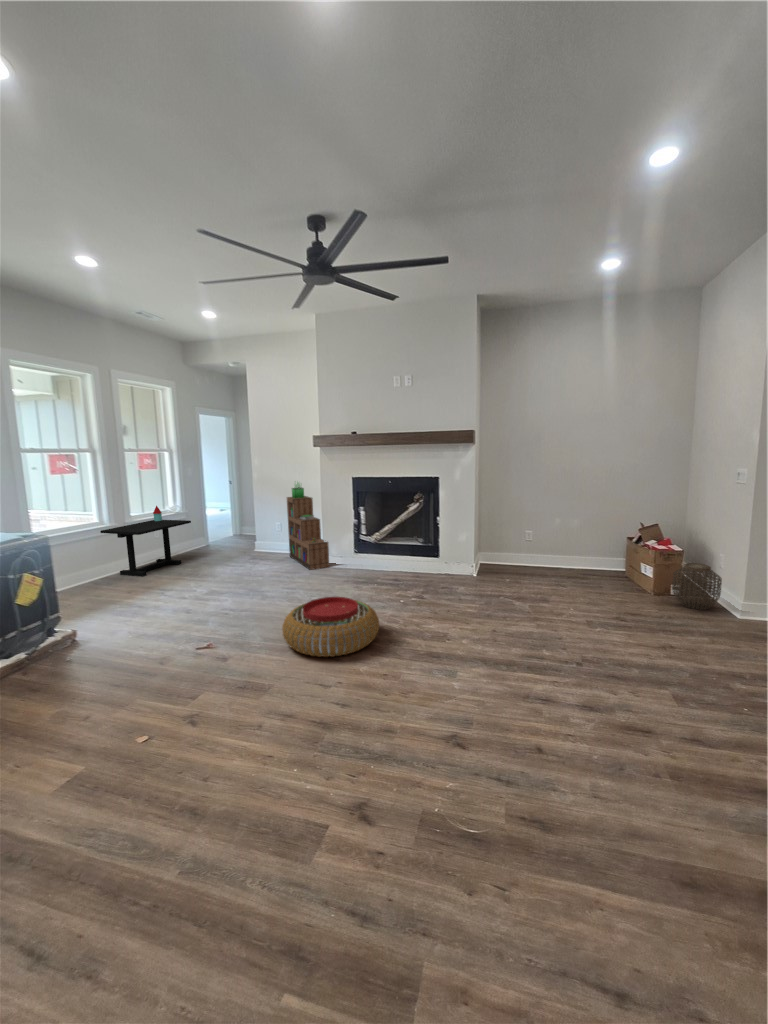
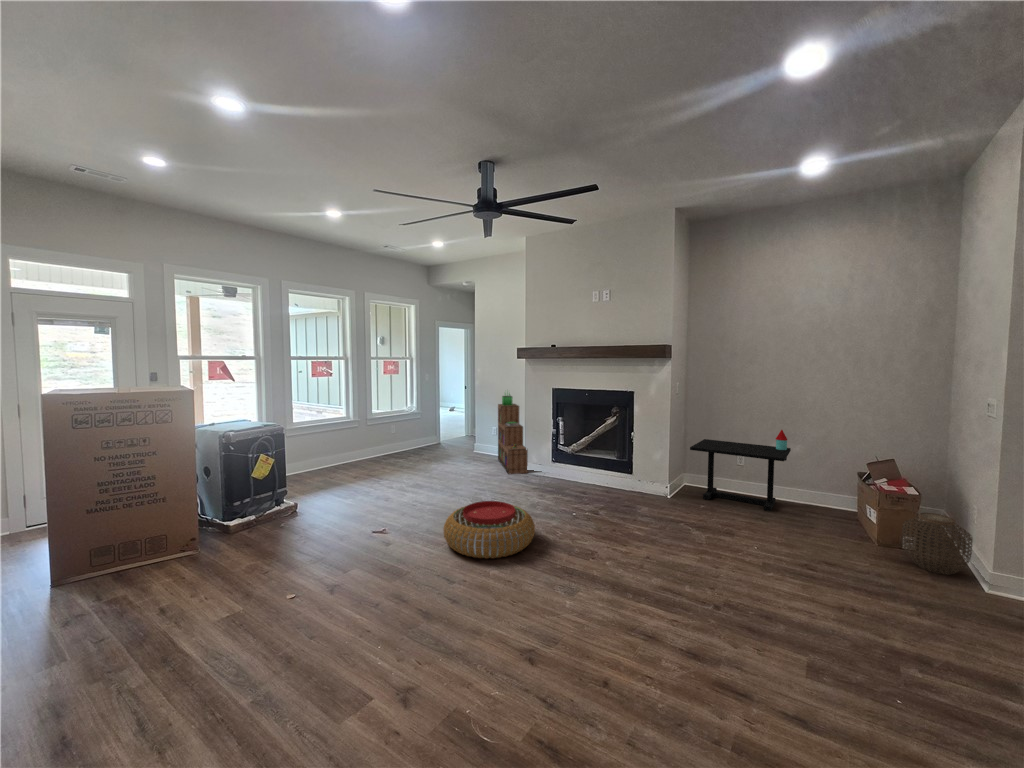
side table: present [100,506,191,577] -> present [690,430,791,511]

